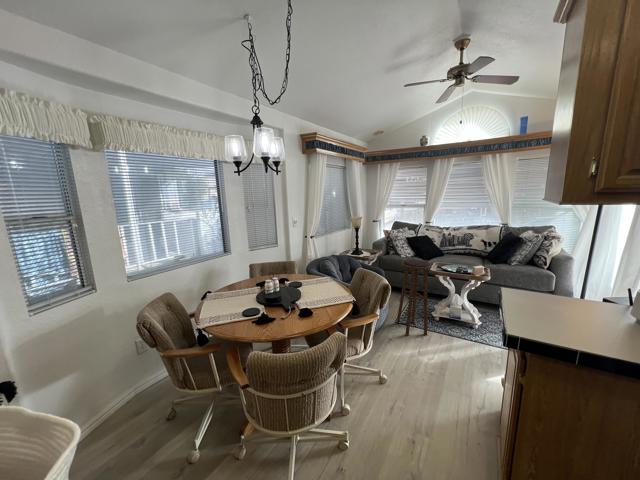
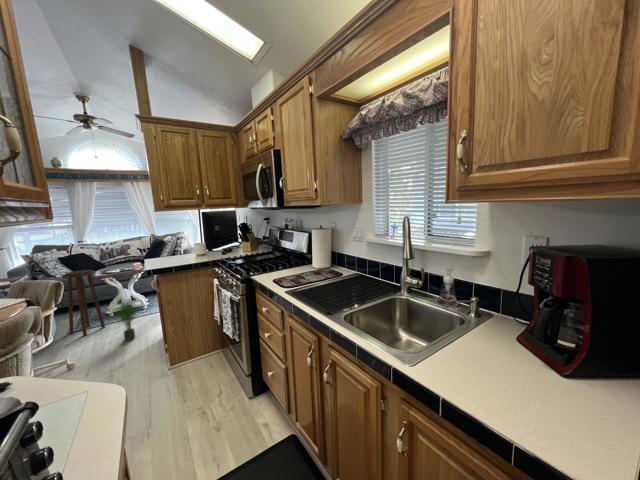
potted plant: none [425,316,478,382] -> present [111,301,136,341]

